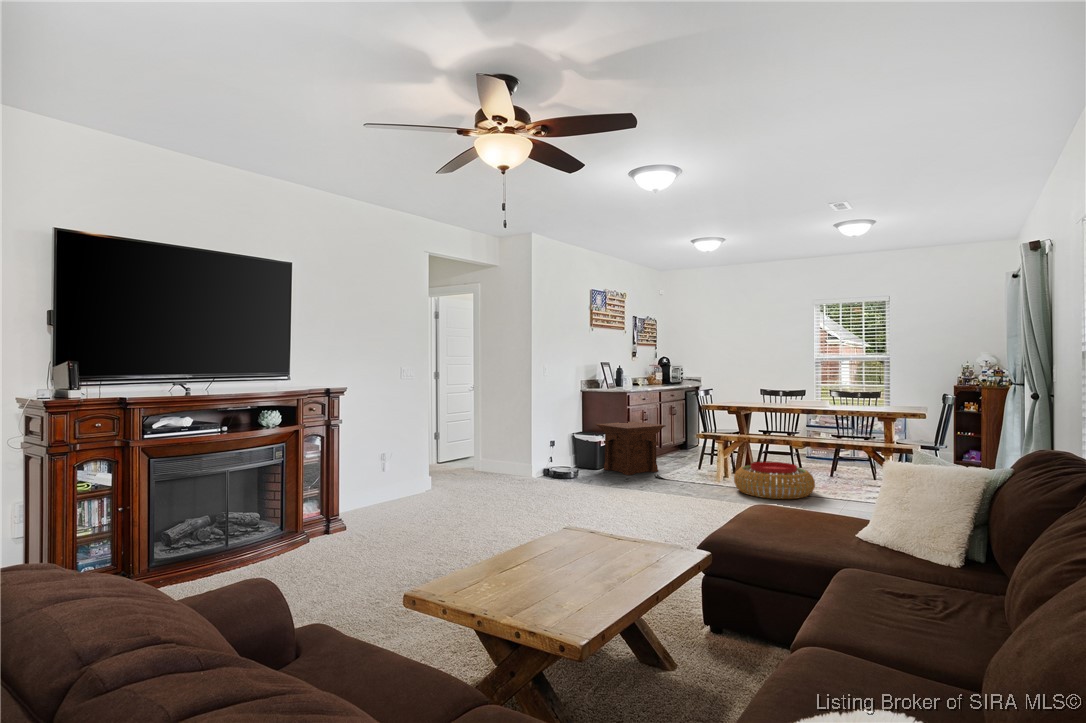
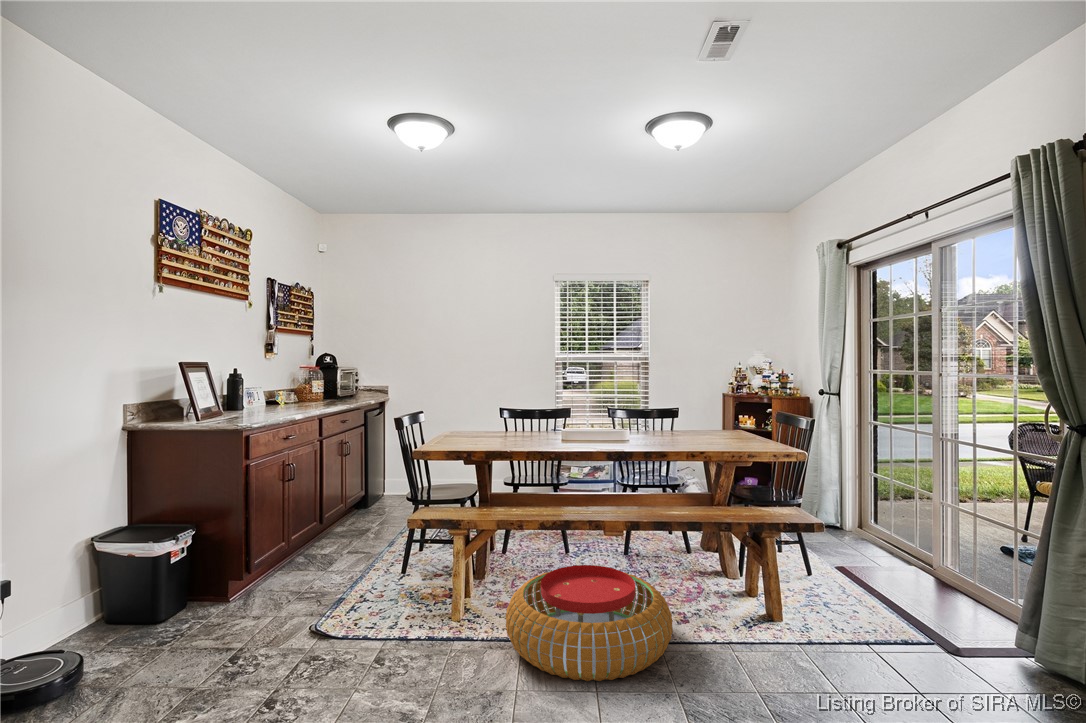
side table: present [596,422,666,475] -> none [156,488,336,640]

